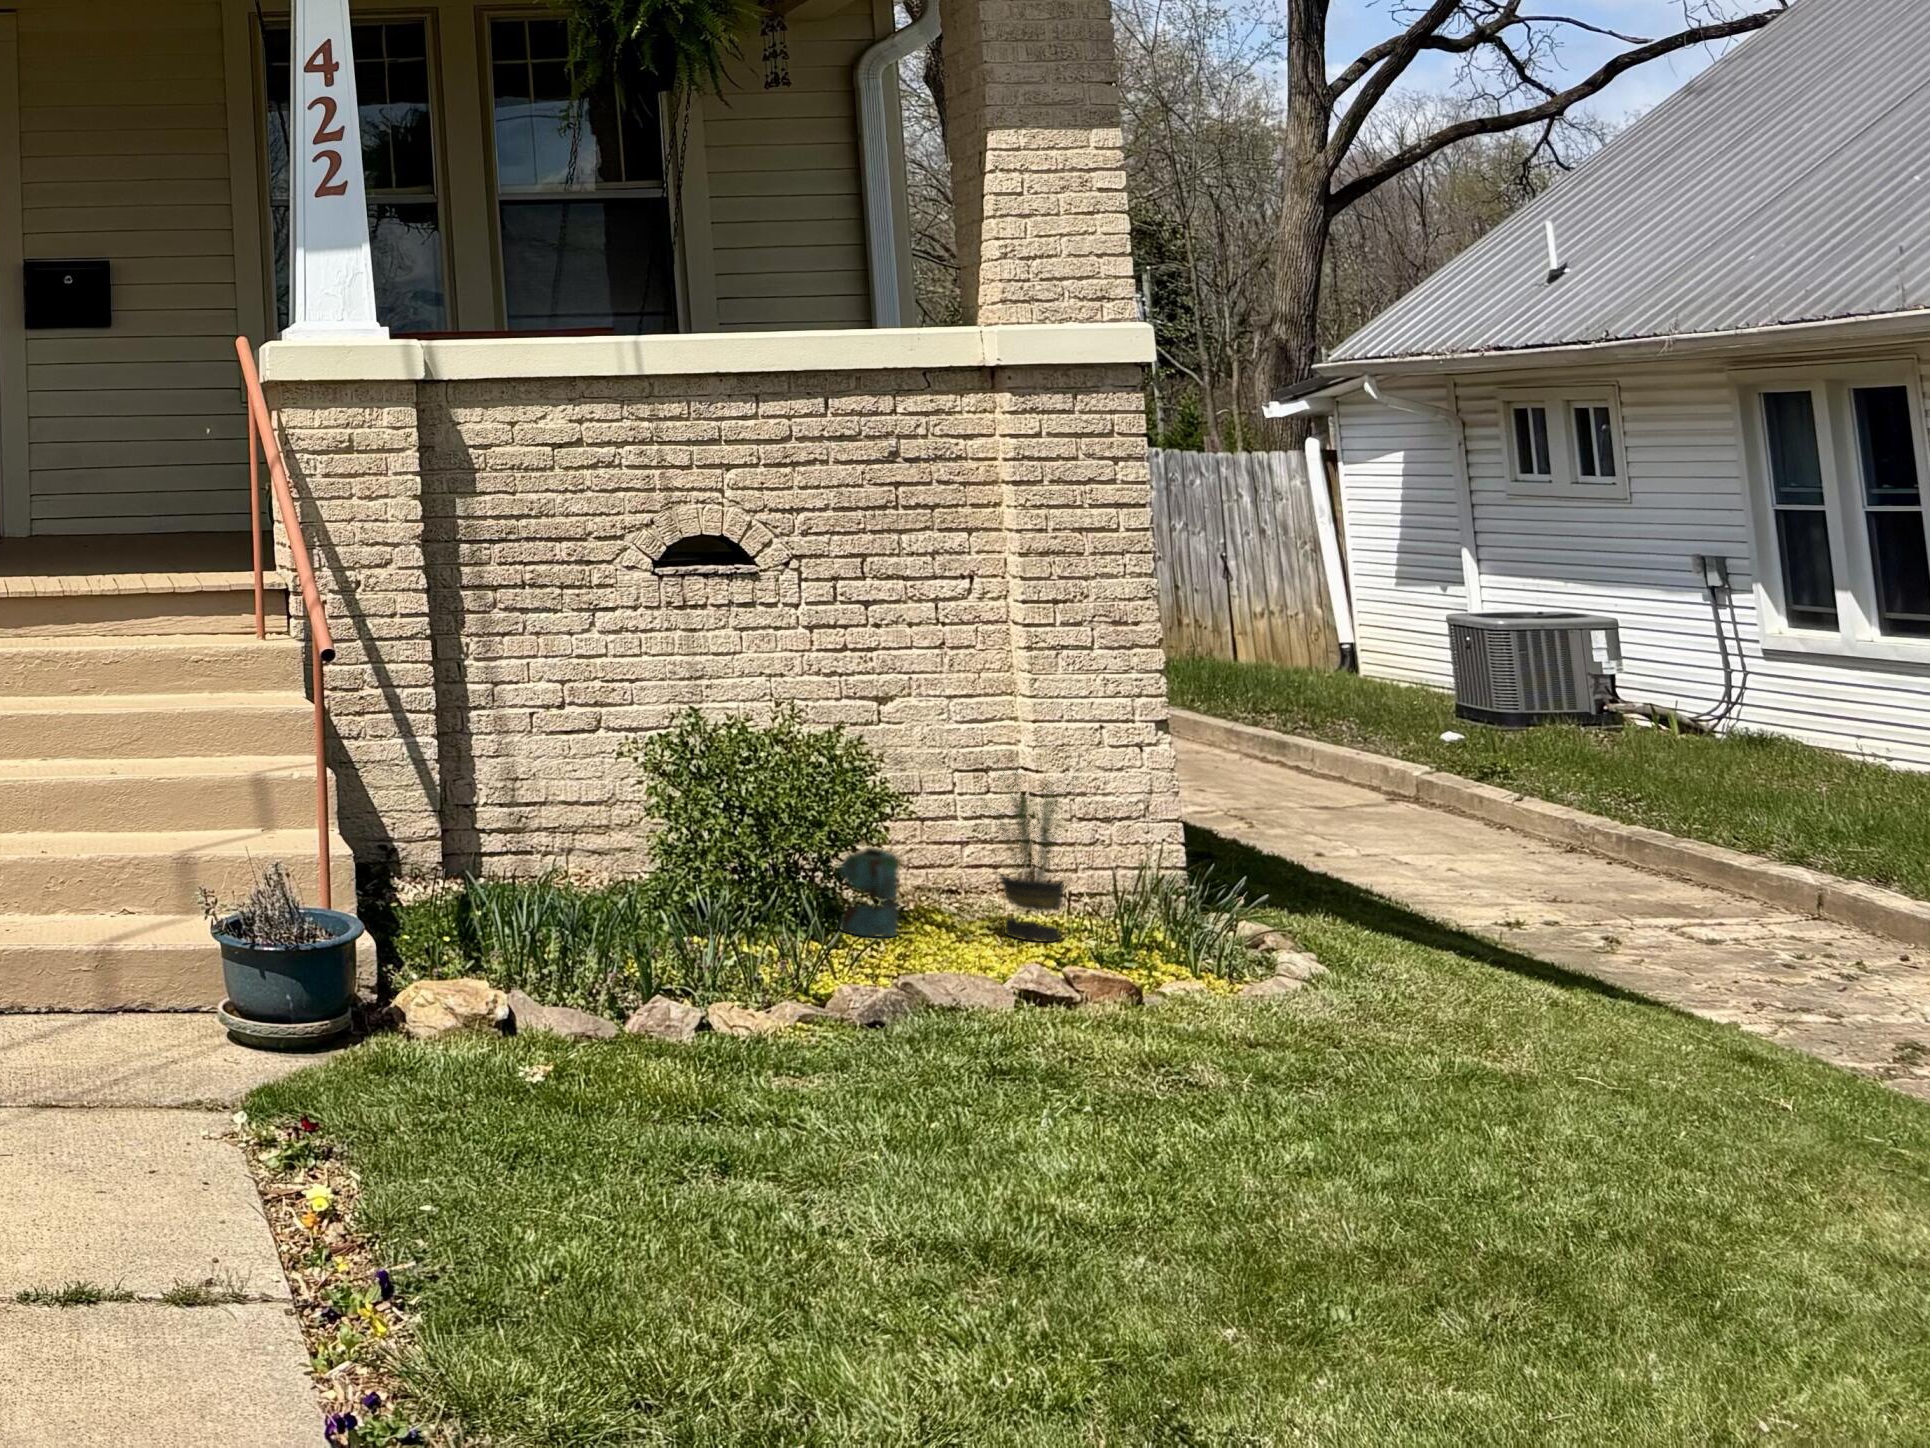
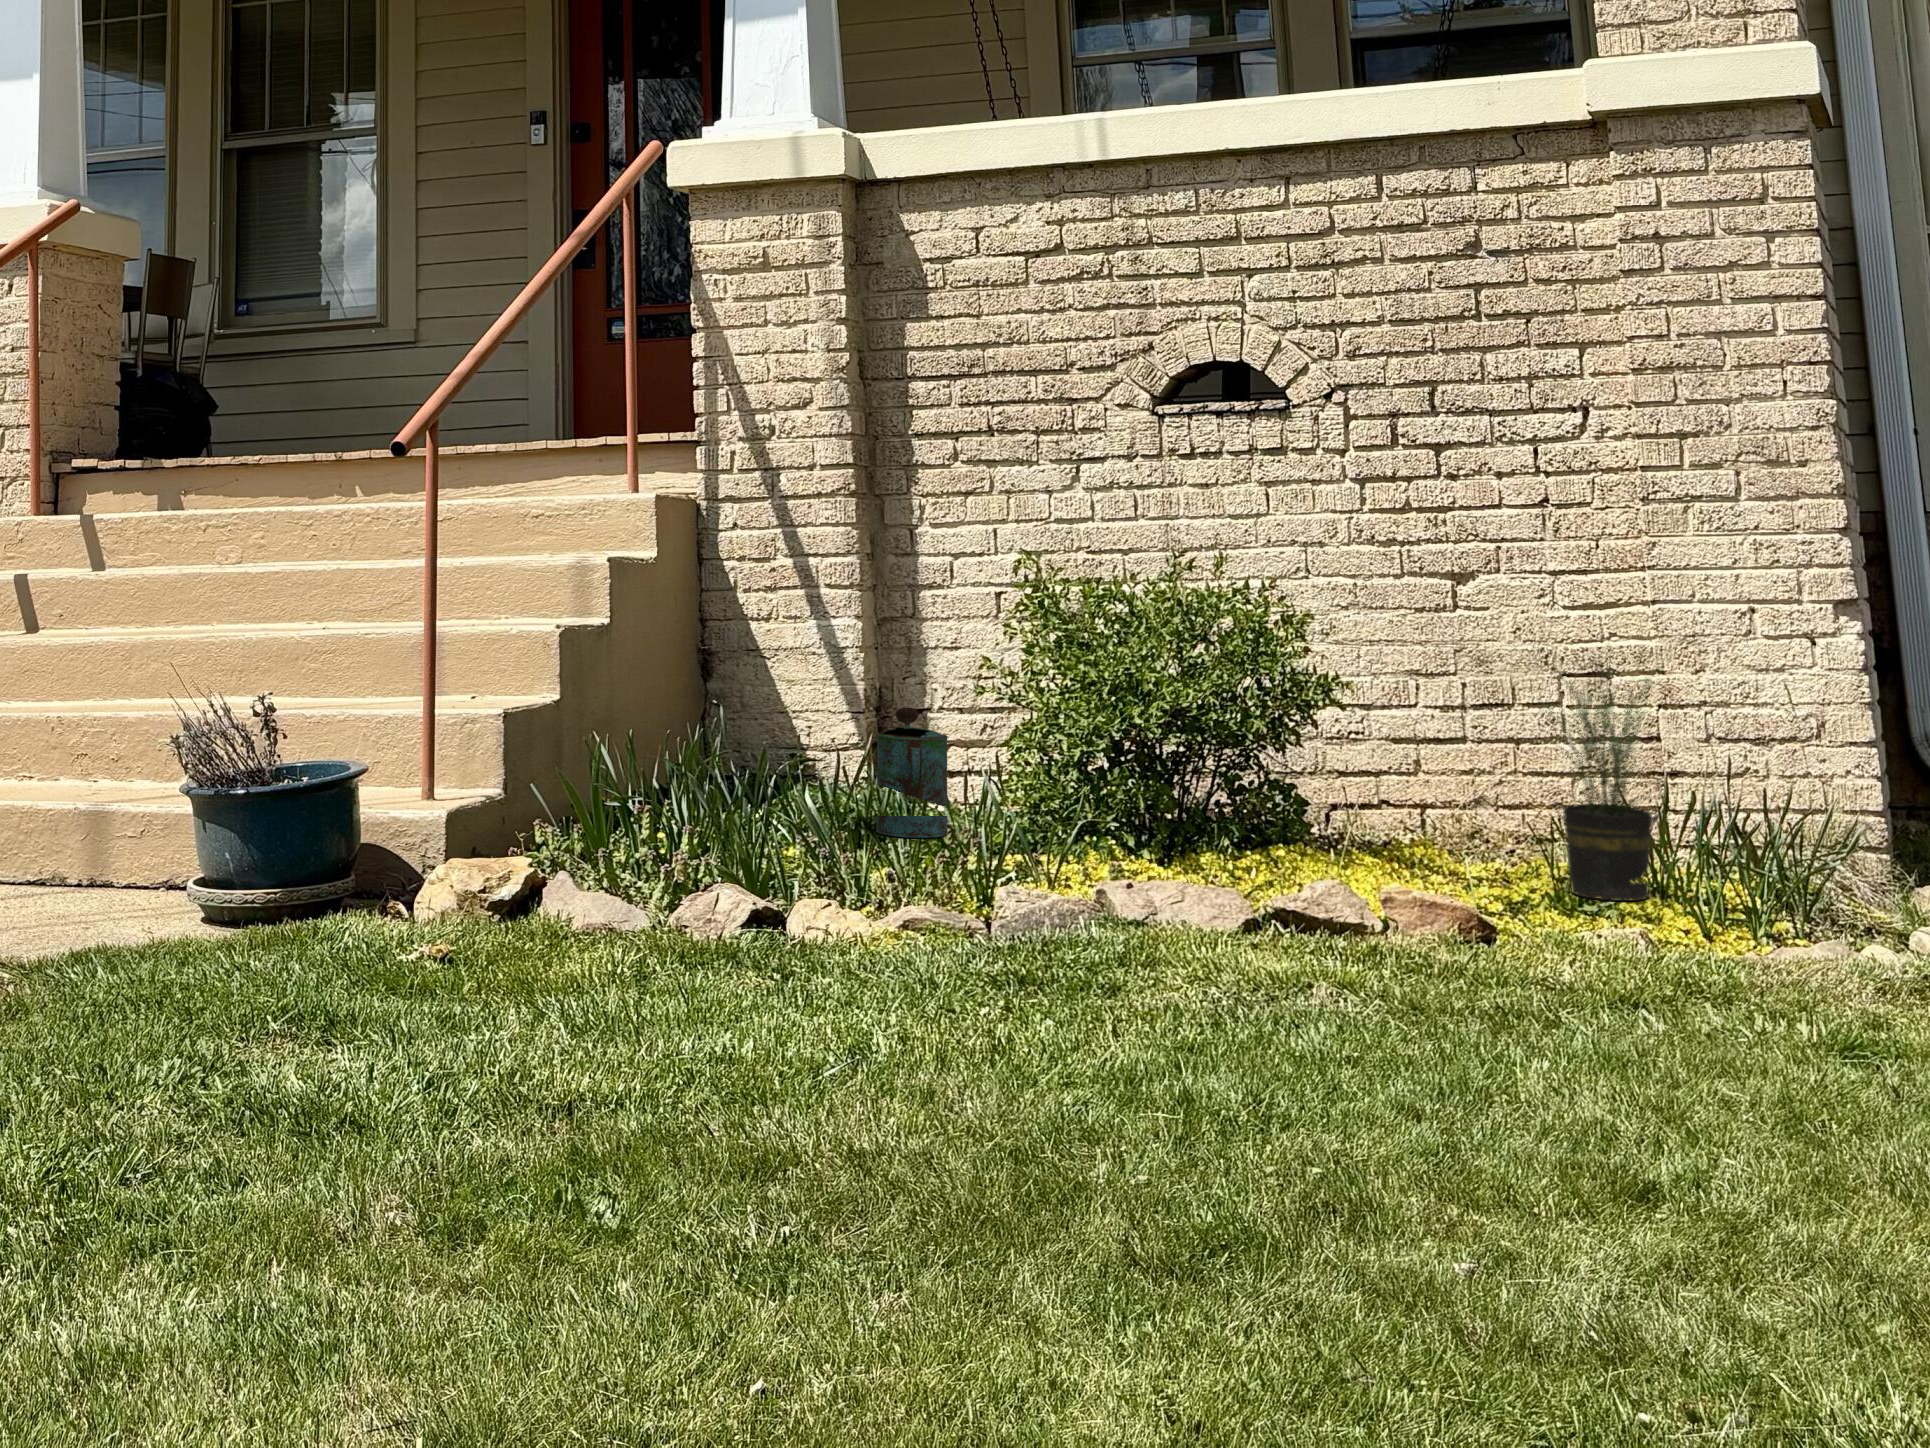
watering can: present [840,847,898,937] -> present [876,707,948,838]

